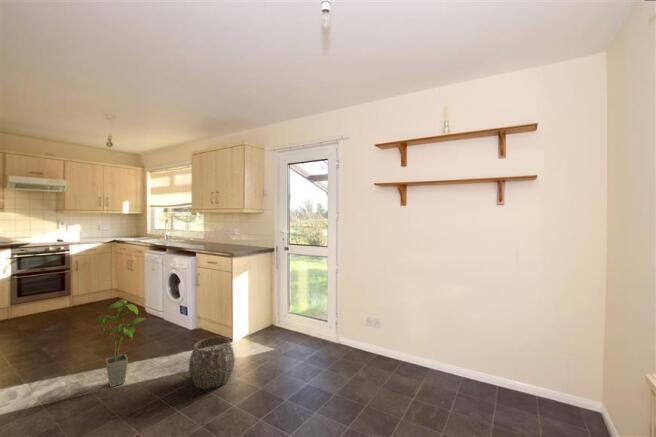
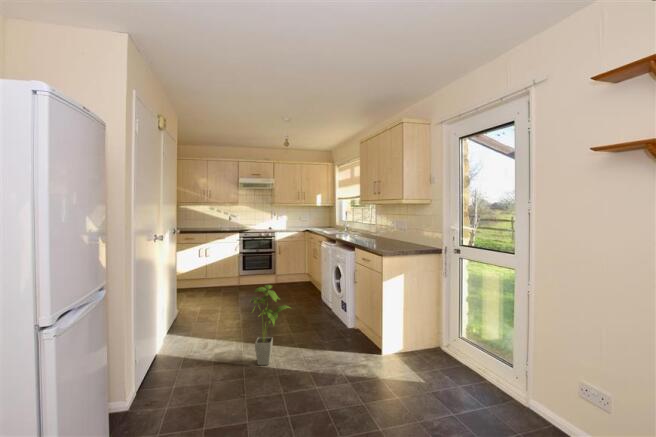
woven basket: present [189,337,235,389] -> none [313,343,362,402]

